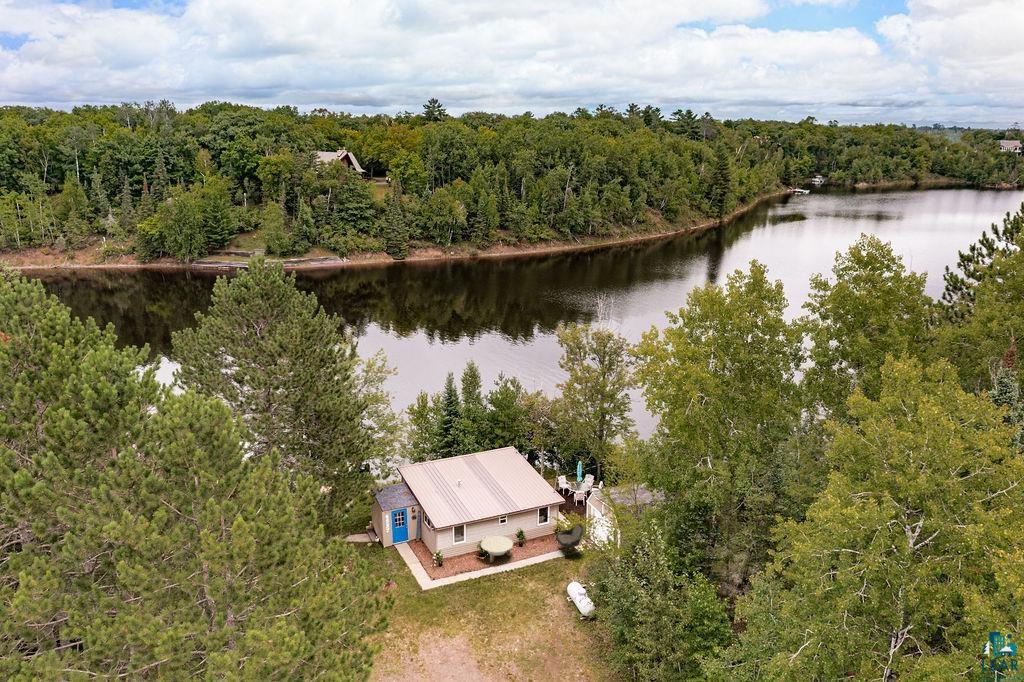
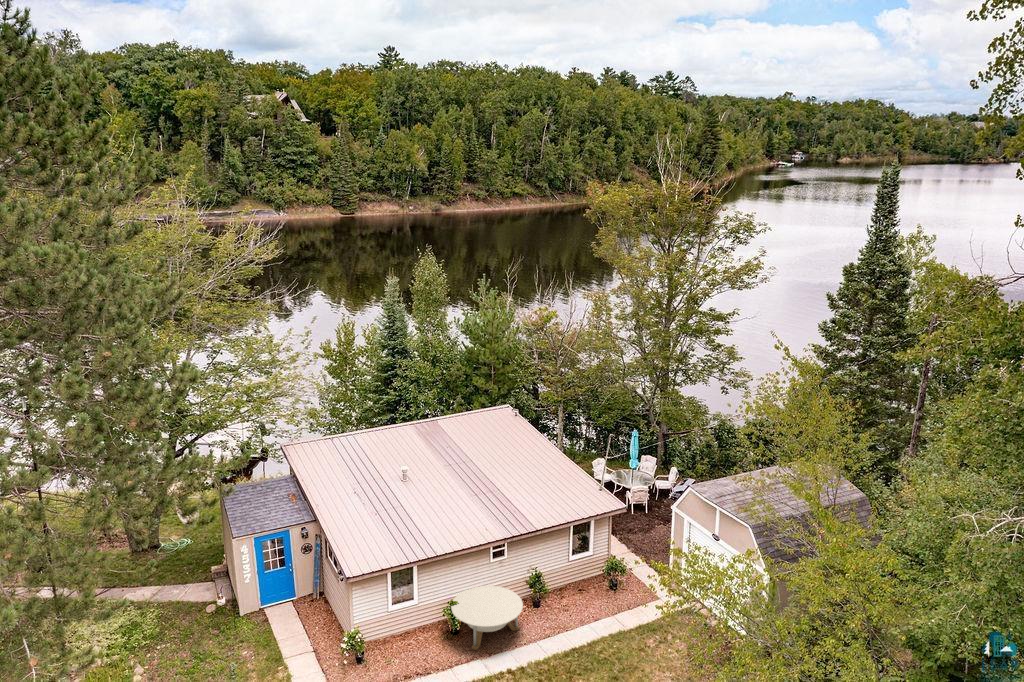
lounge chair: present [556,524,584,558] -> none [613,555,676,634]

